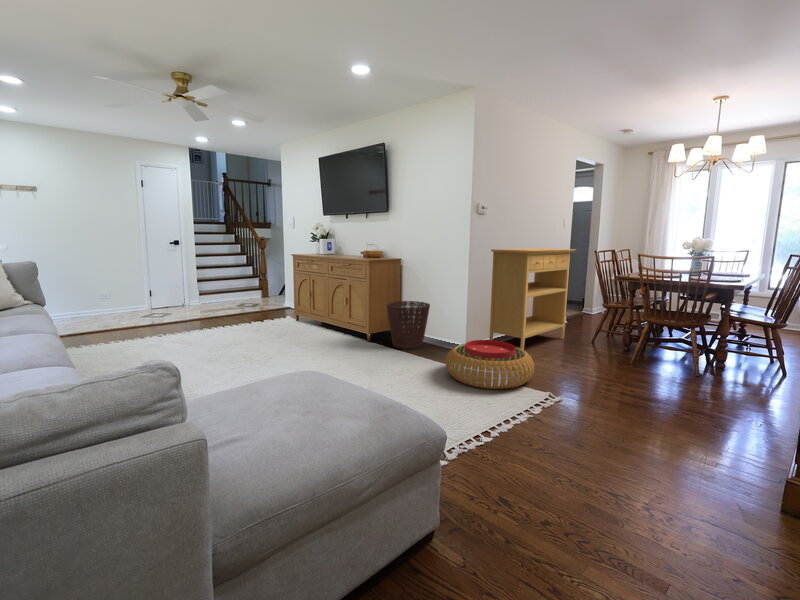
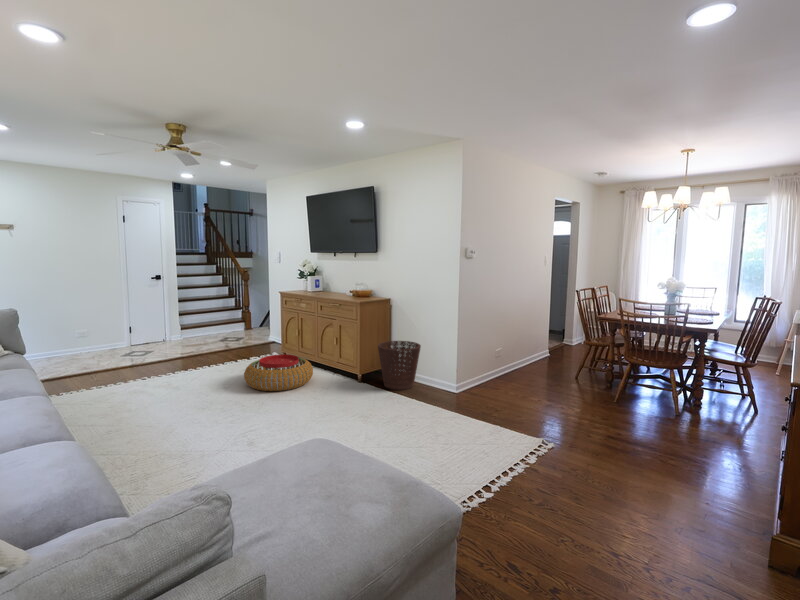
console table: present [489,248,576,350] -> none [479,286,560,393]
pouf: present [446,340,534,389] -> present [244,354,313,391]

